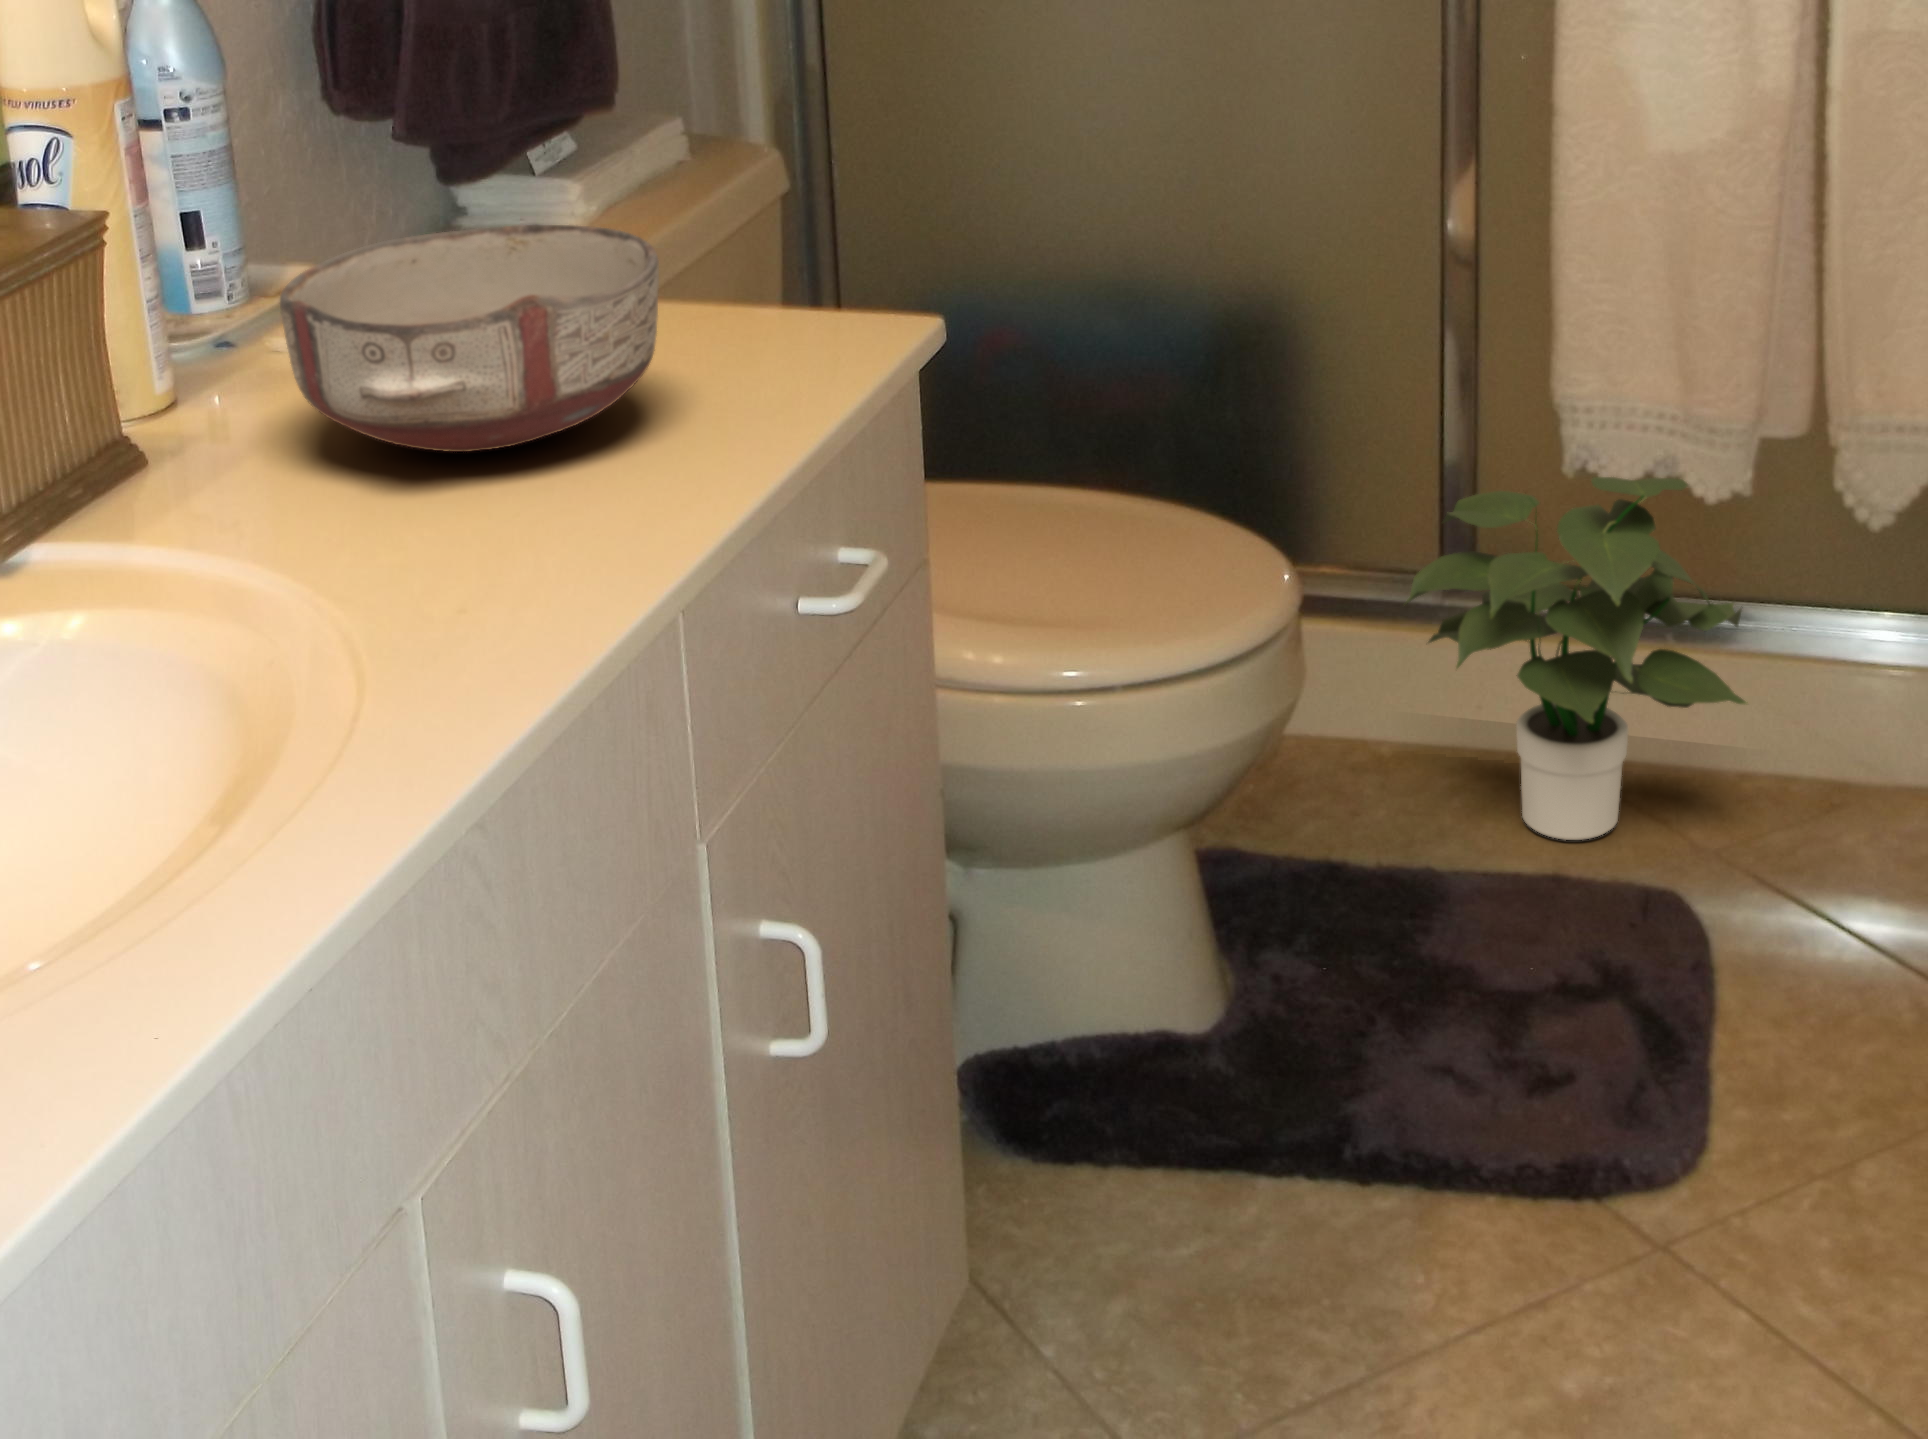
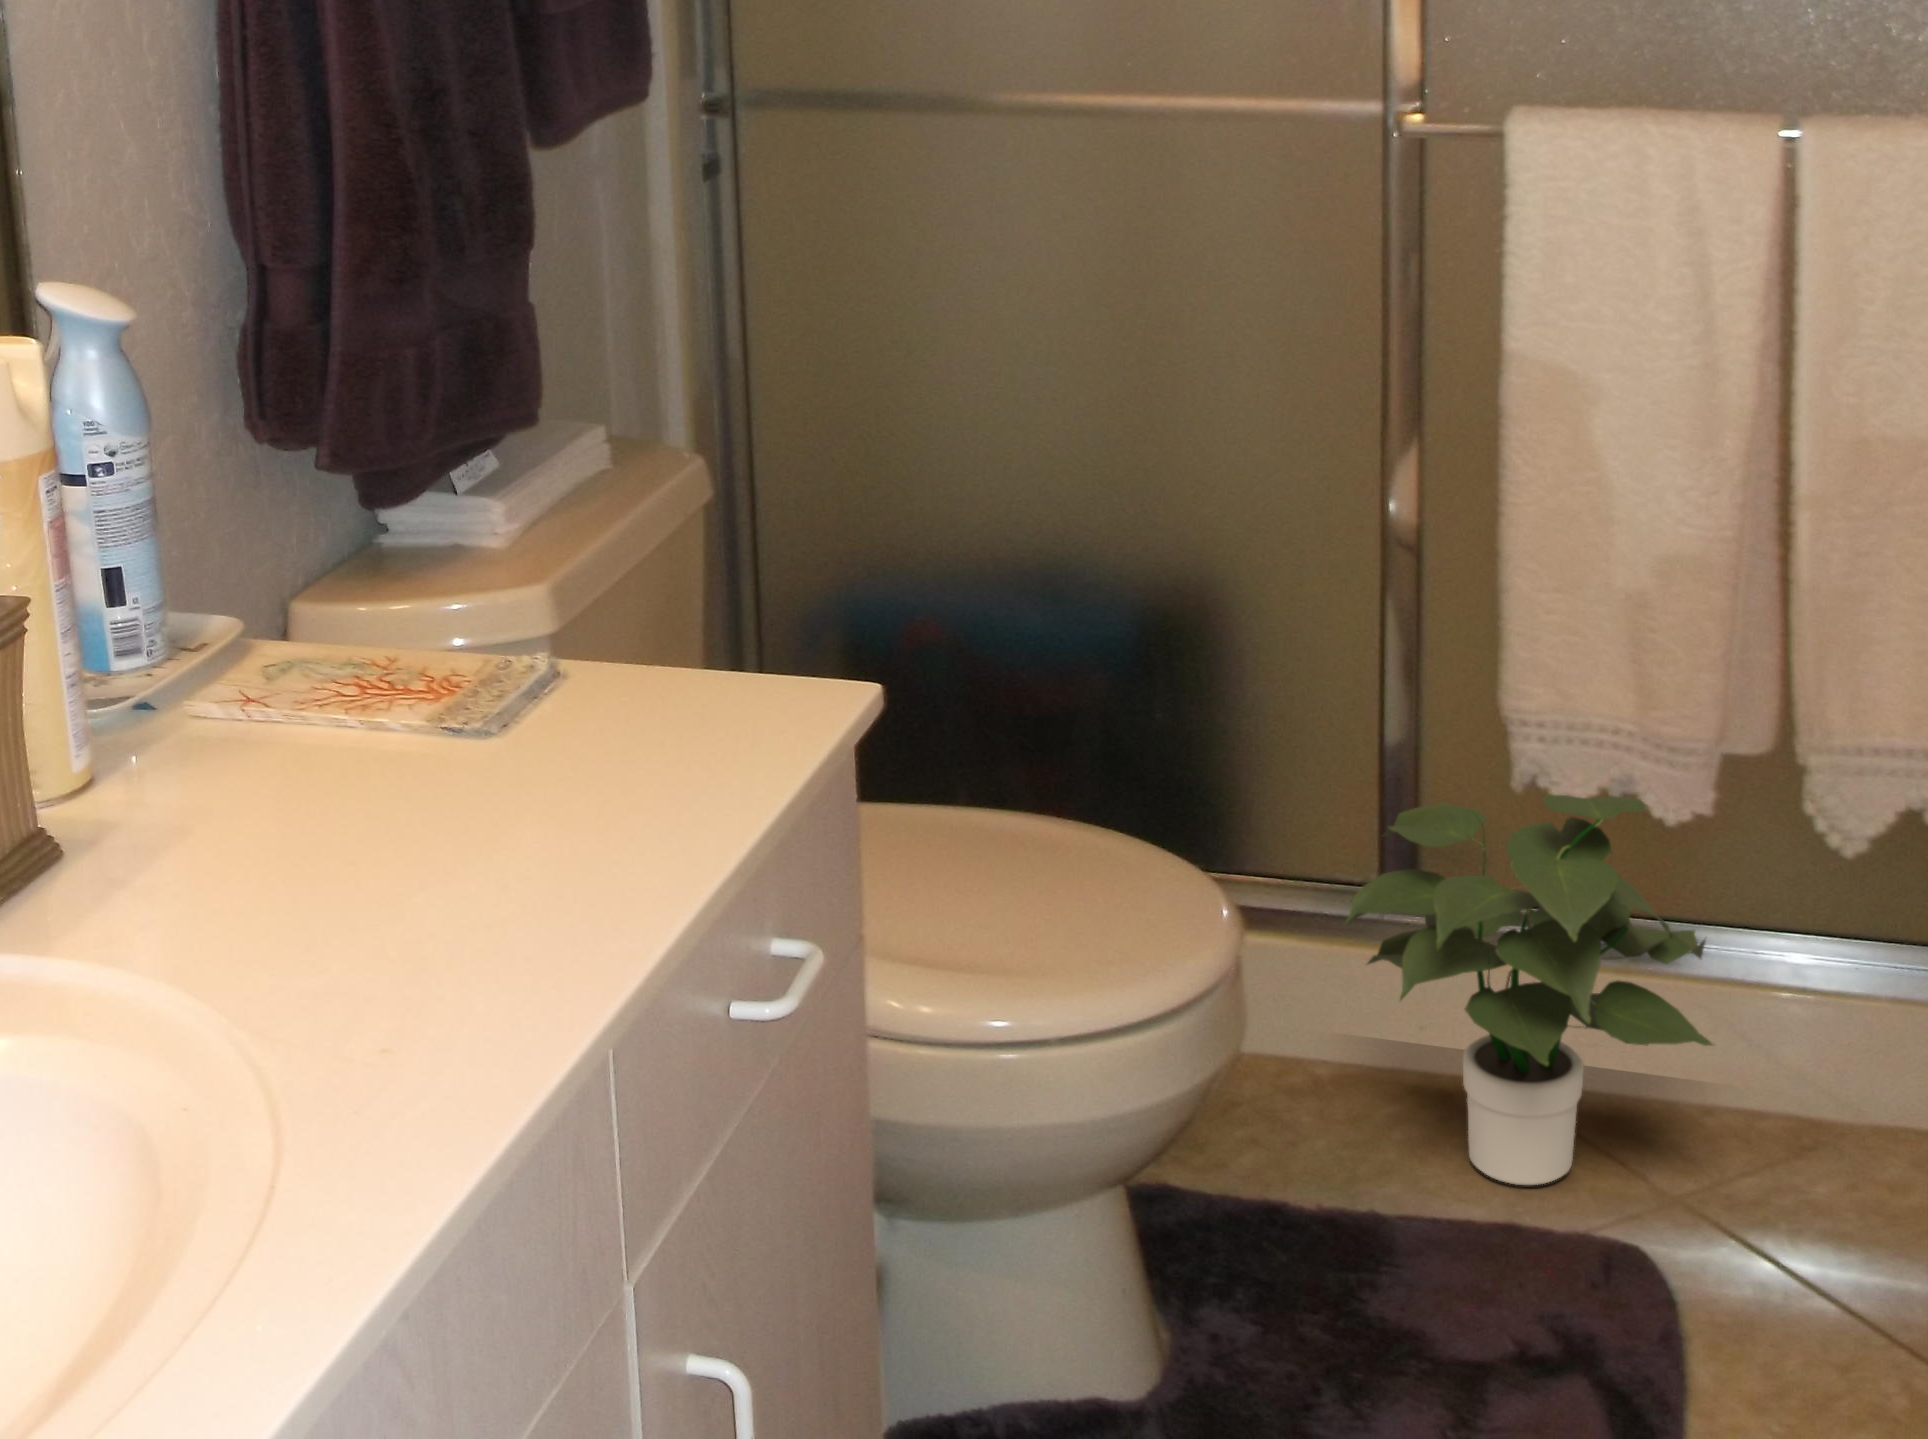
ceramic bowl: present [280,225,659,452] -> none [201,592,589,845]

